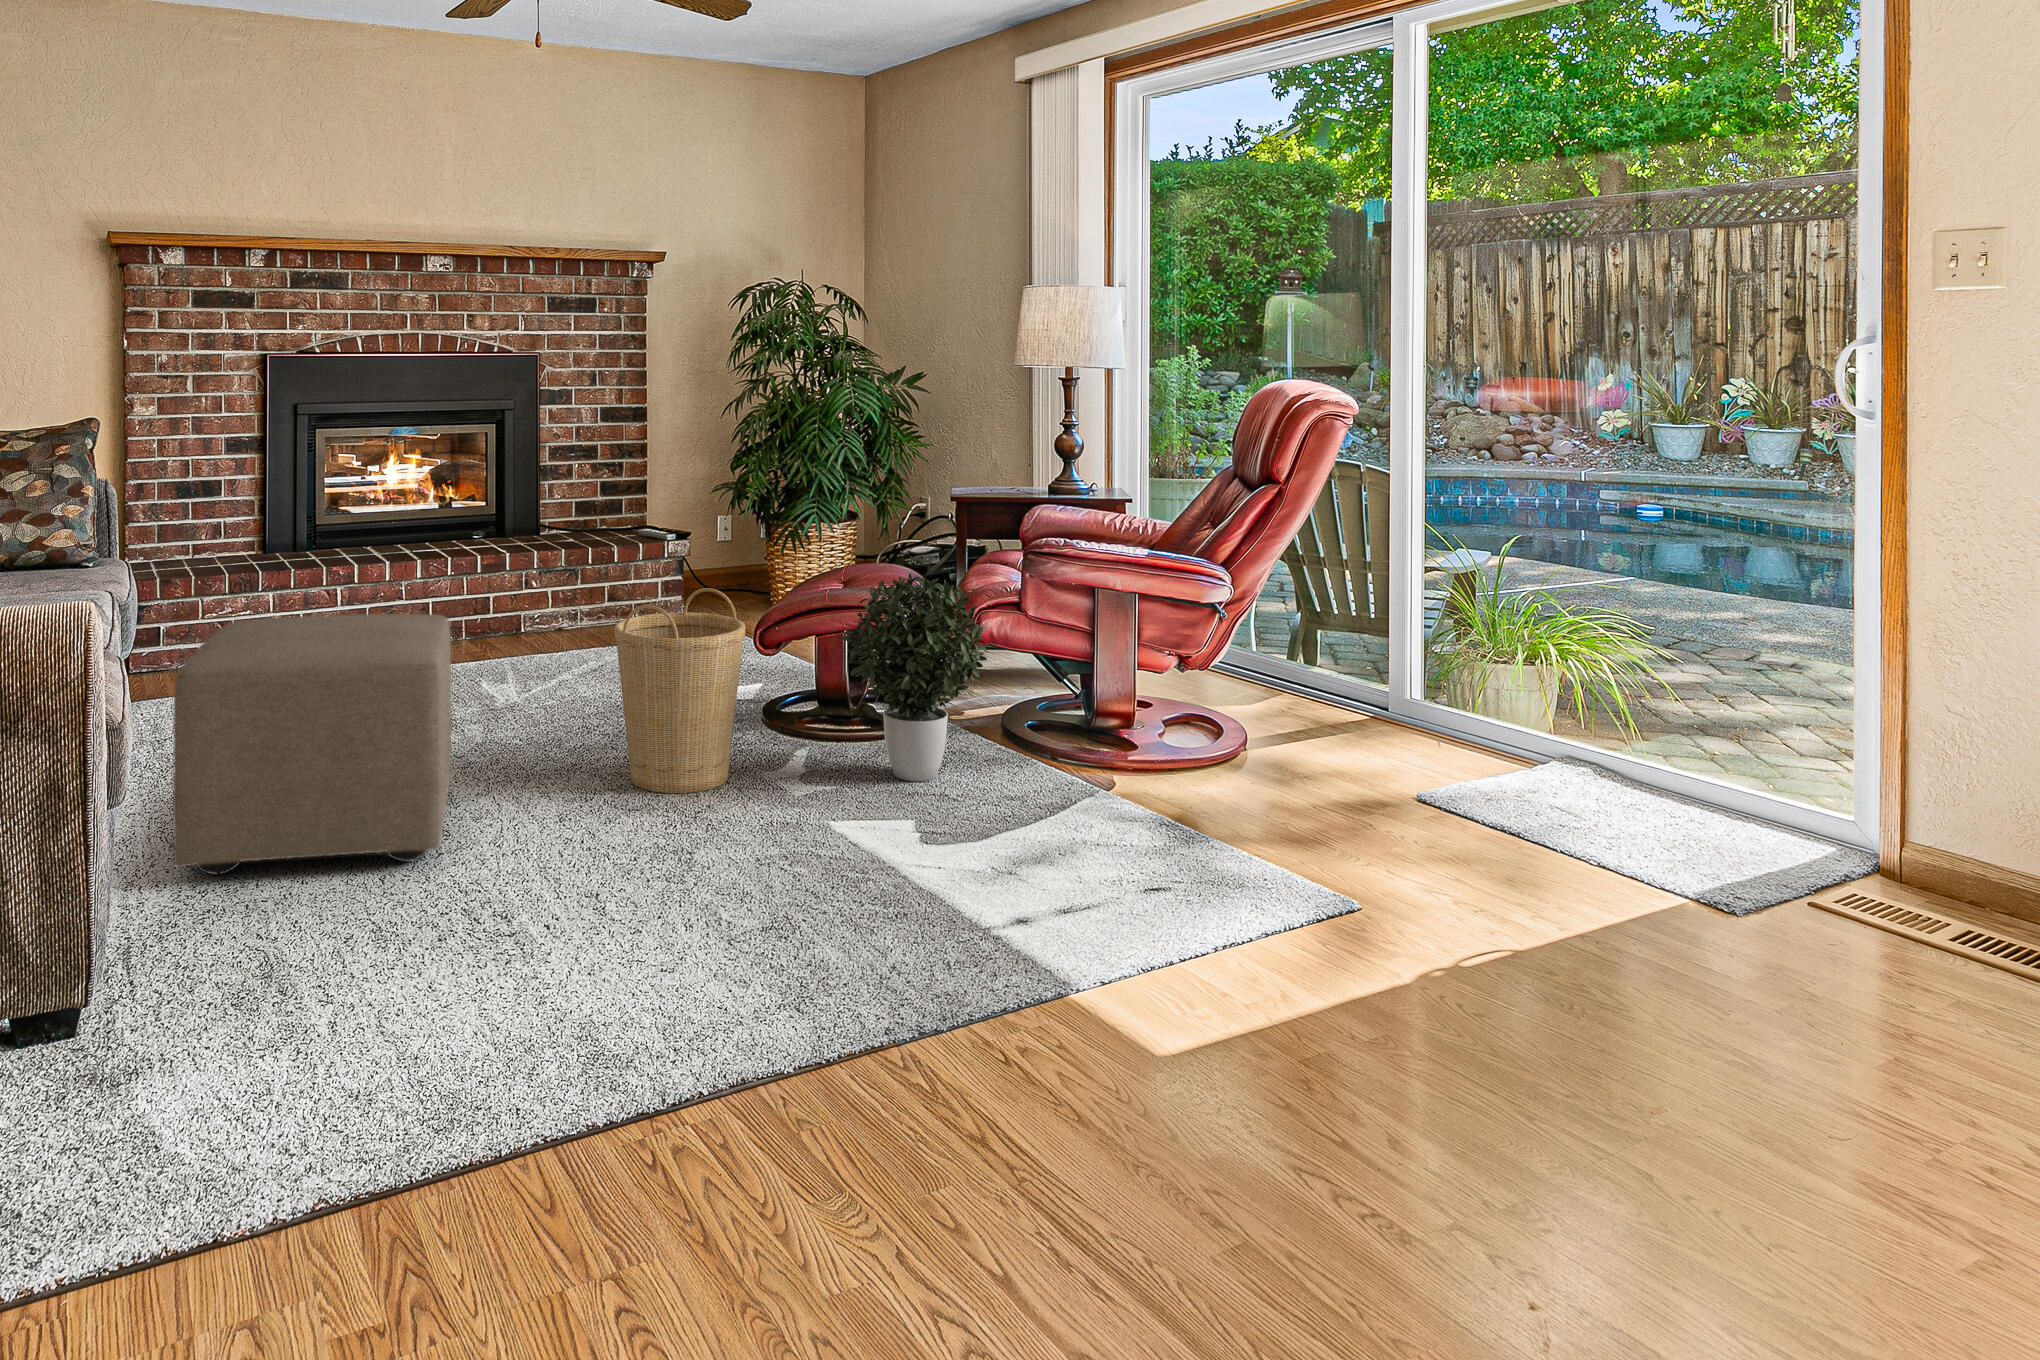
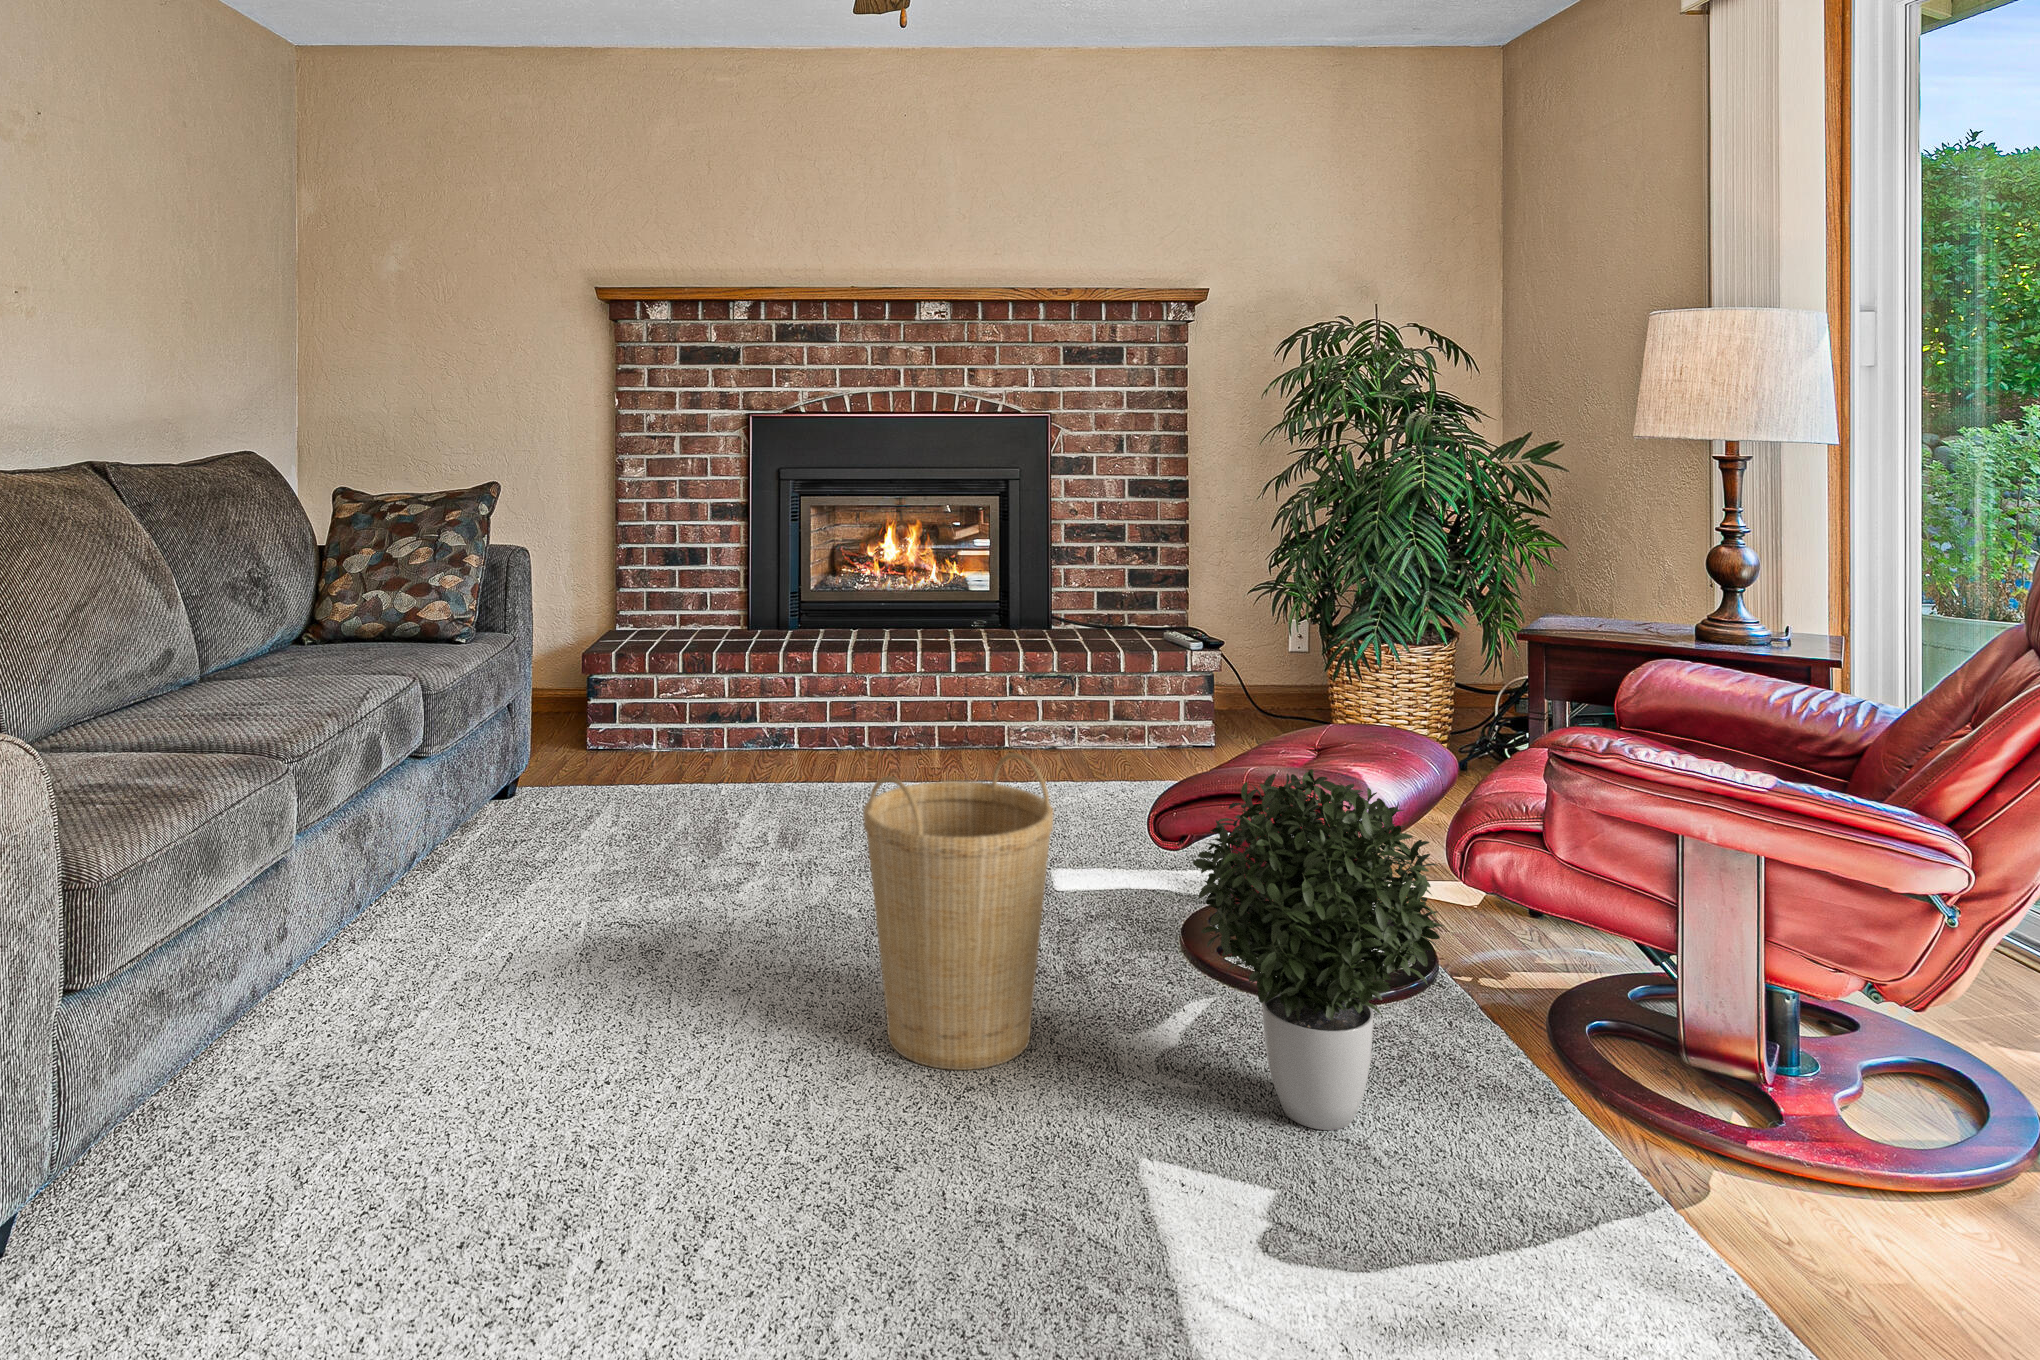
ottoman: present [173,614,452,875] -> none [216,739,660,1122]

